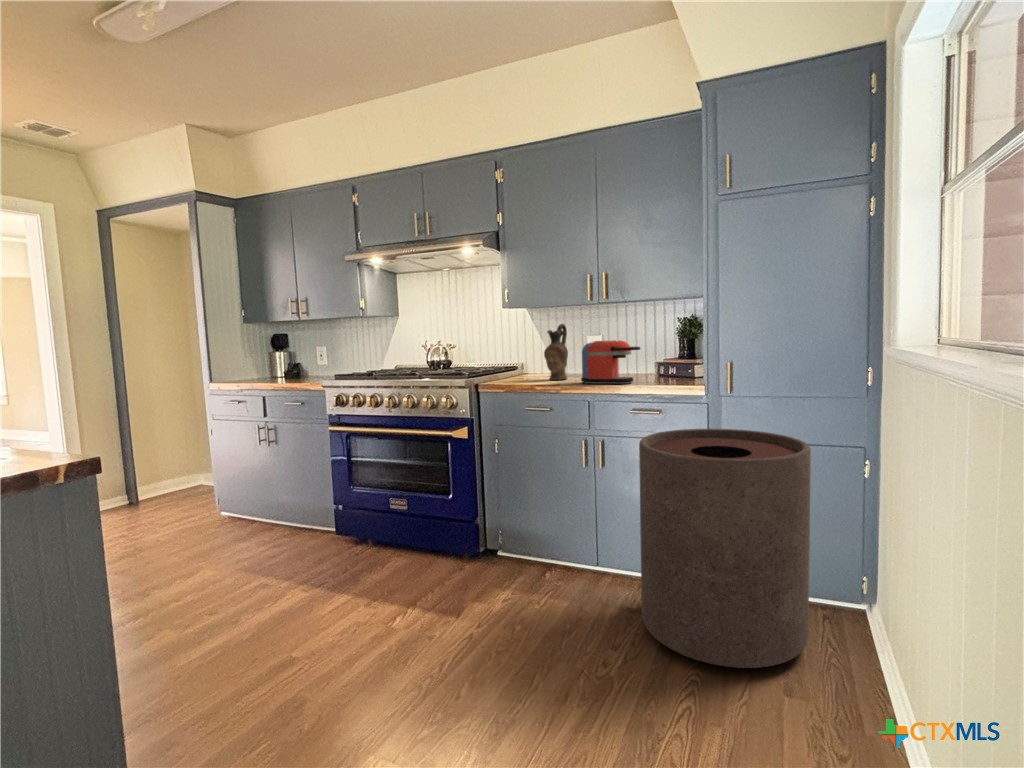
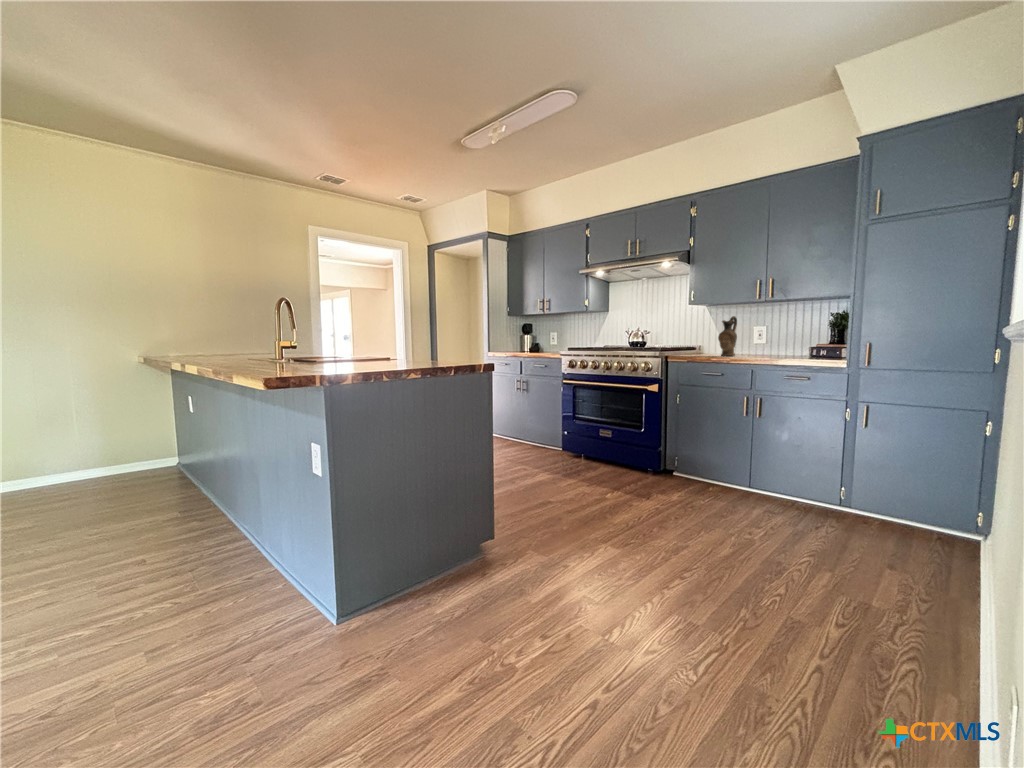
coffee maker: present [581,340,640,384] -> none [746,327,796,359]
trash can: present [639,429,811,668] -> none [780,391,929,551]

